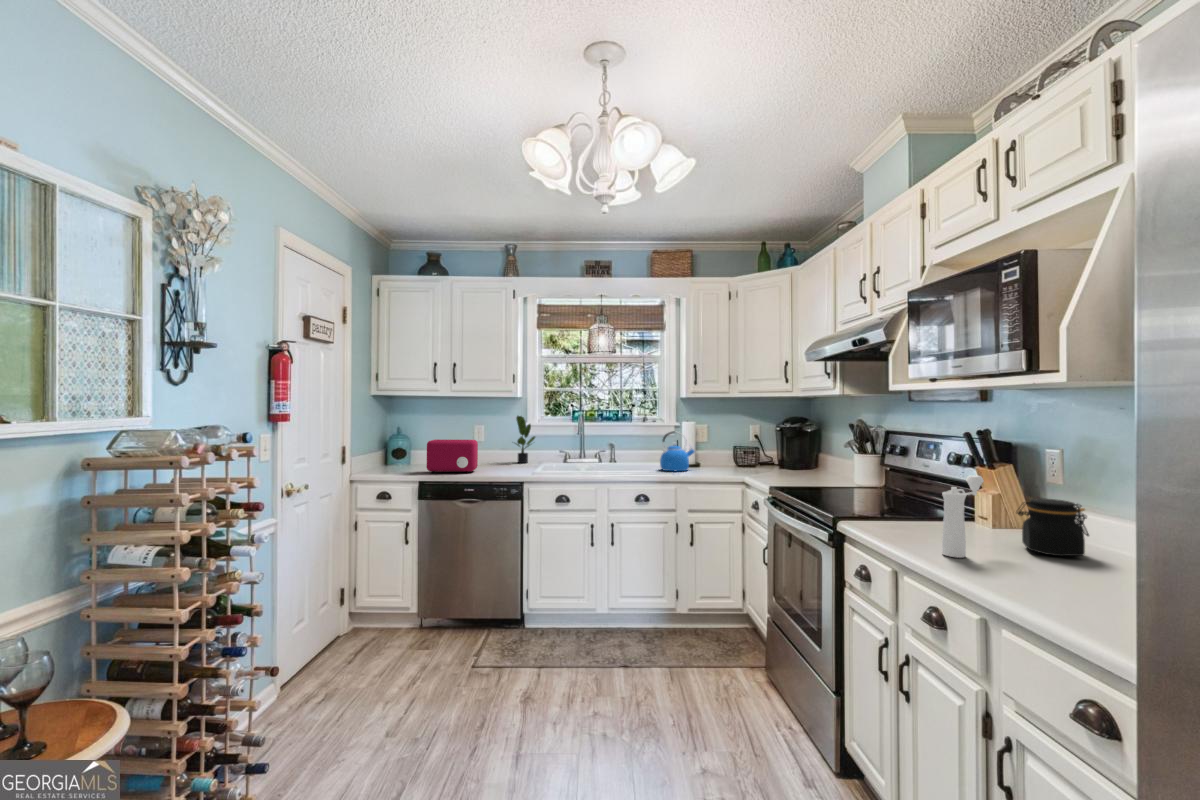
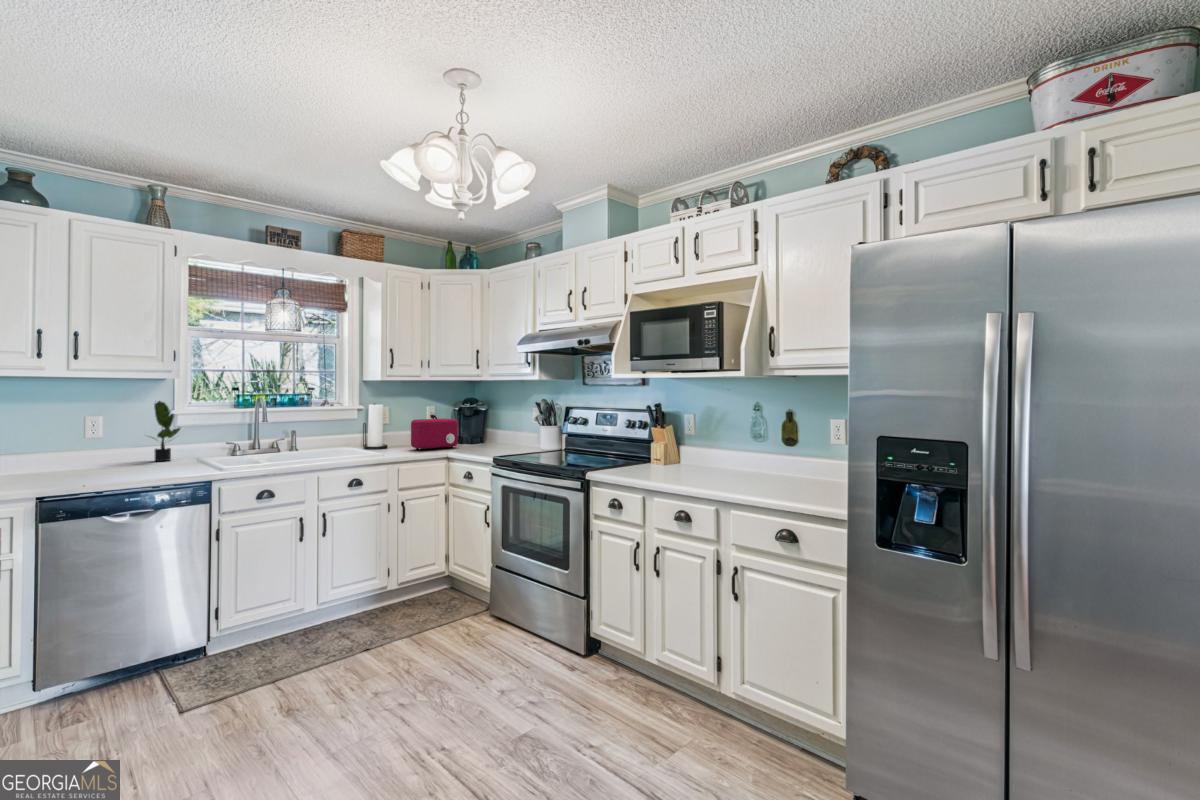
kettle: present [660,431,695,471] -> none [361,414,395,454]
toaster: present [427,439,478,473] -> present [411,419,458,450]
pepper mill: present [942,475,984,558] -> none [670,431,684,481]
jar: present [1017,498,1089,556] -> none [693,442,724,473]

